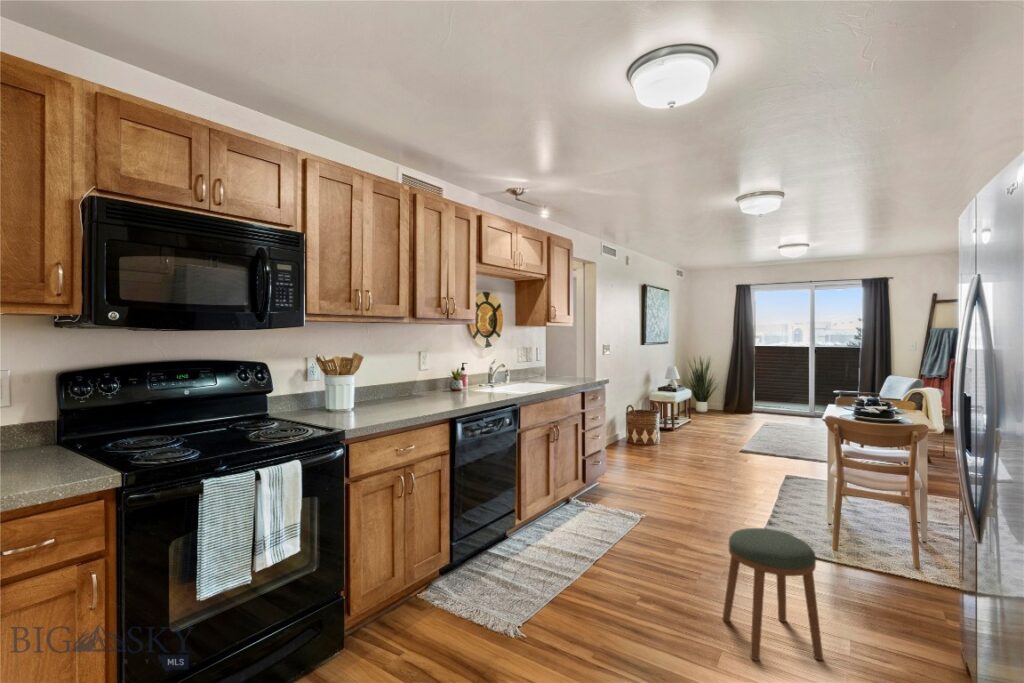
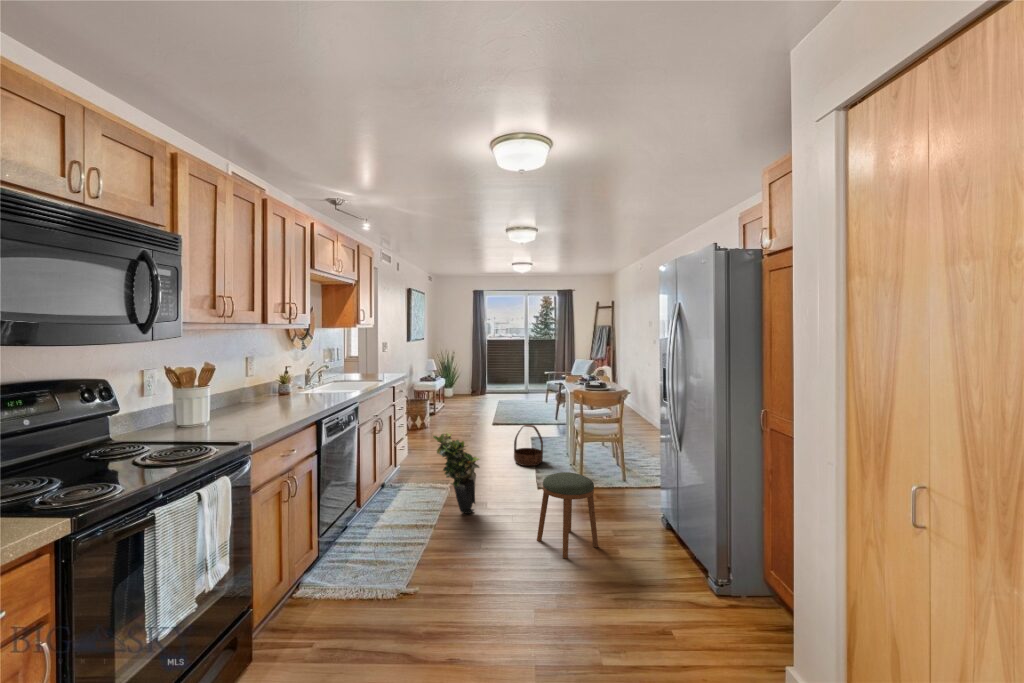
potted plant: none [606,449,664,558] -> present [433,433,479,514]
basket: none [745,455,790,514] -> present [514,425,543,466]

